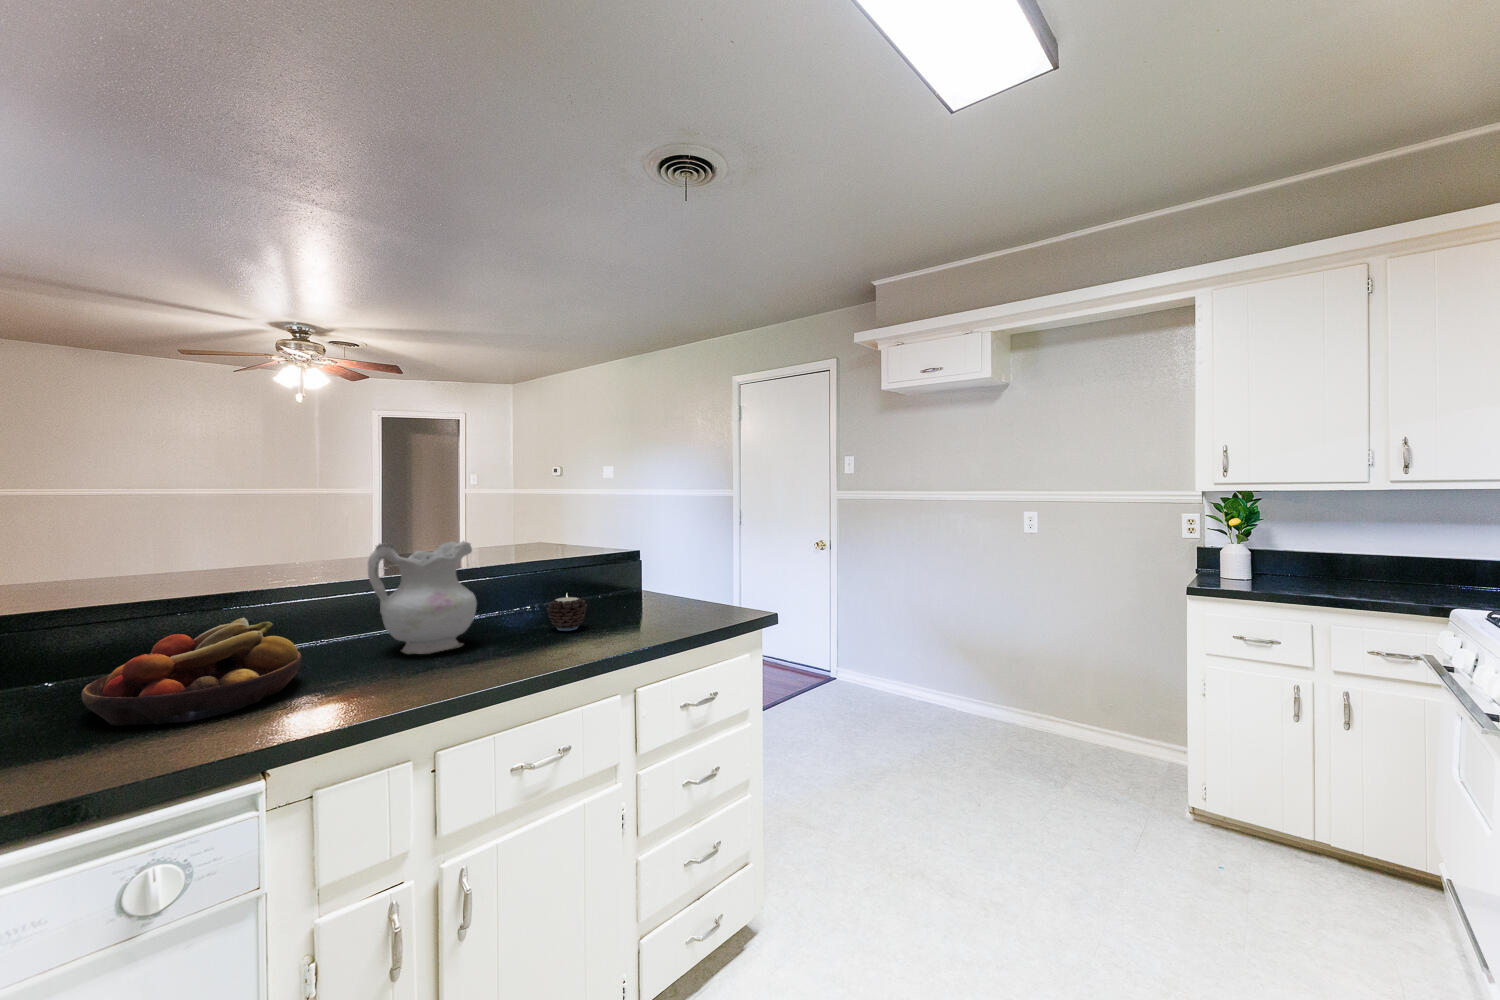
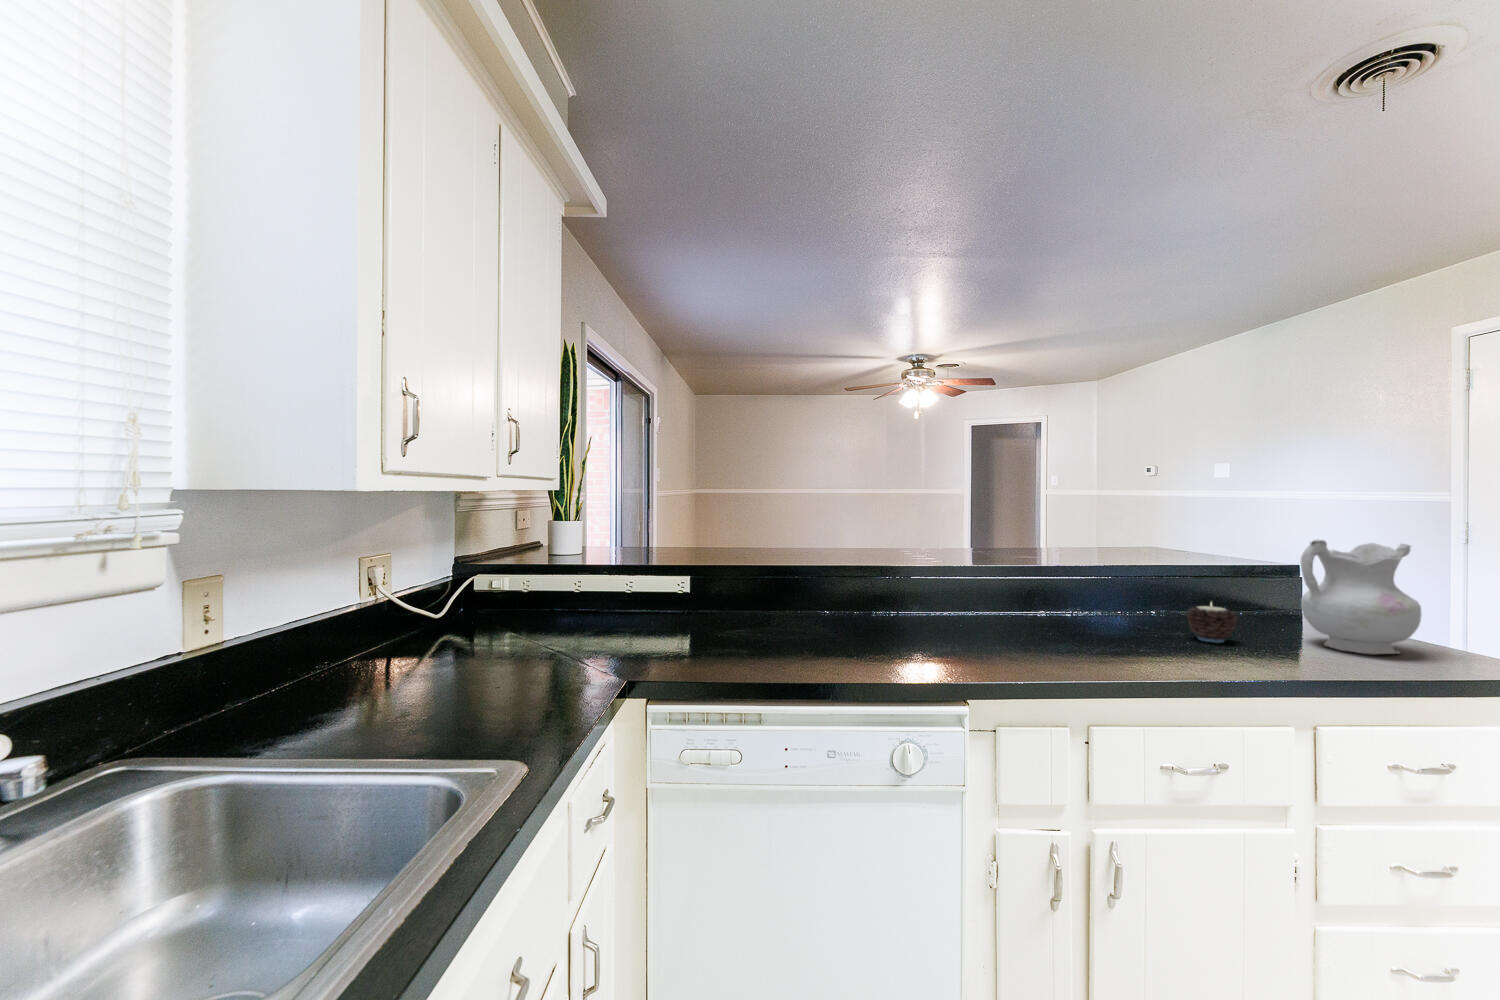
ceramic pitcher: present [368,541,477,654] -> present [1301,540,1421,654]
fruit bowl: present [81,618,301,725] -> none [850,585,973,653]

